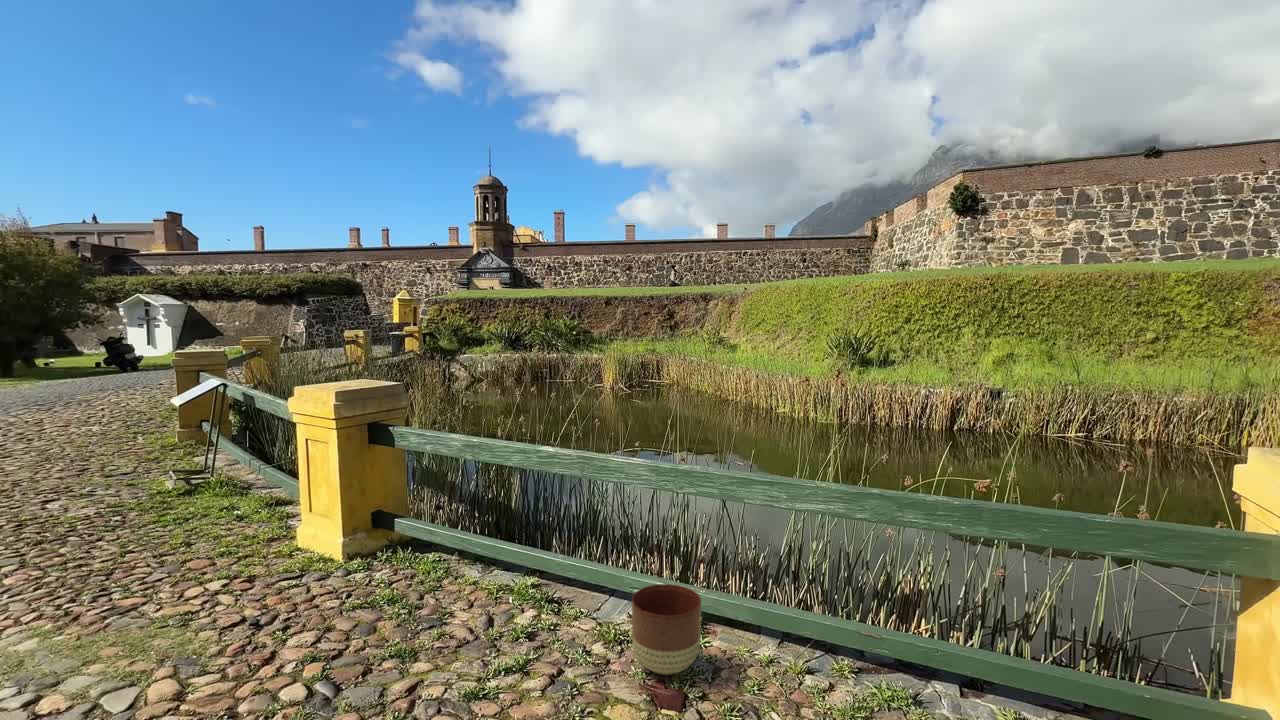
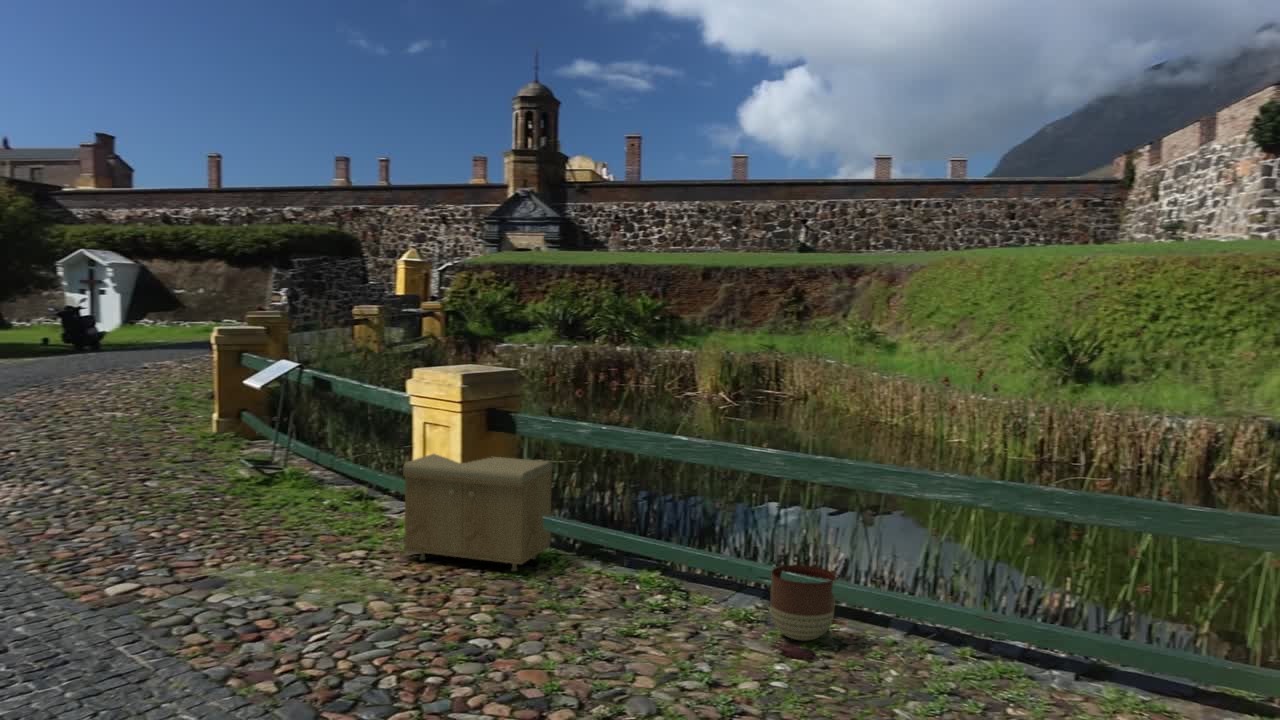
storage bench: none [262,466,426,588] -> present [403,454,552,571]

